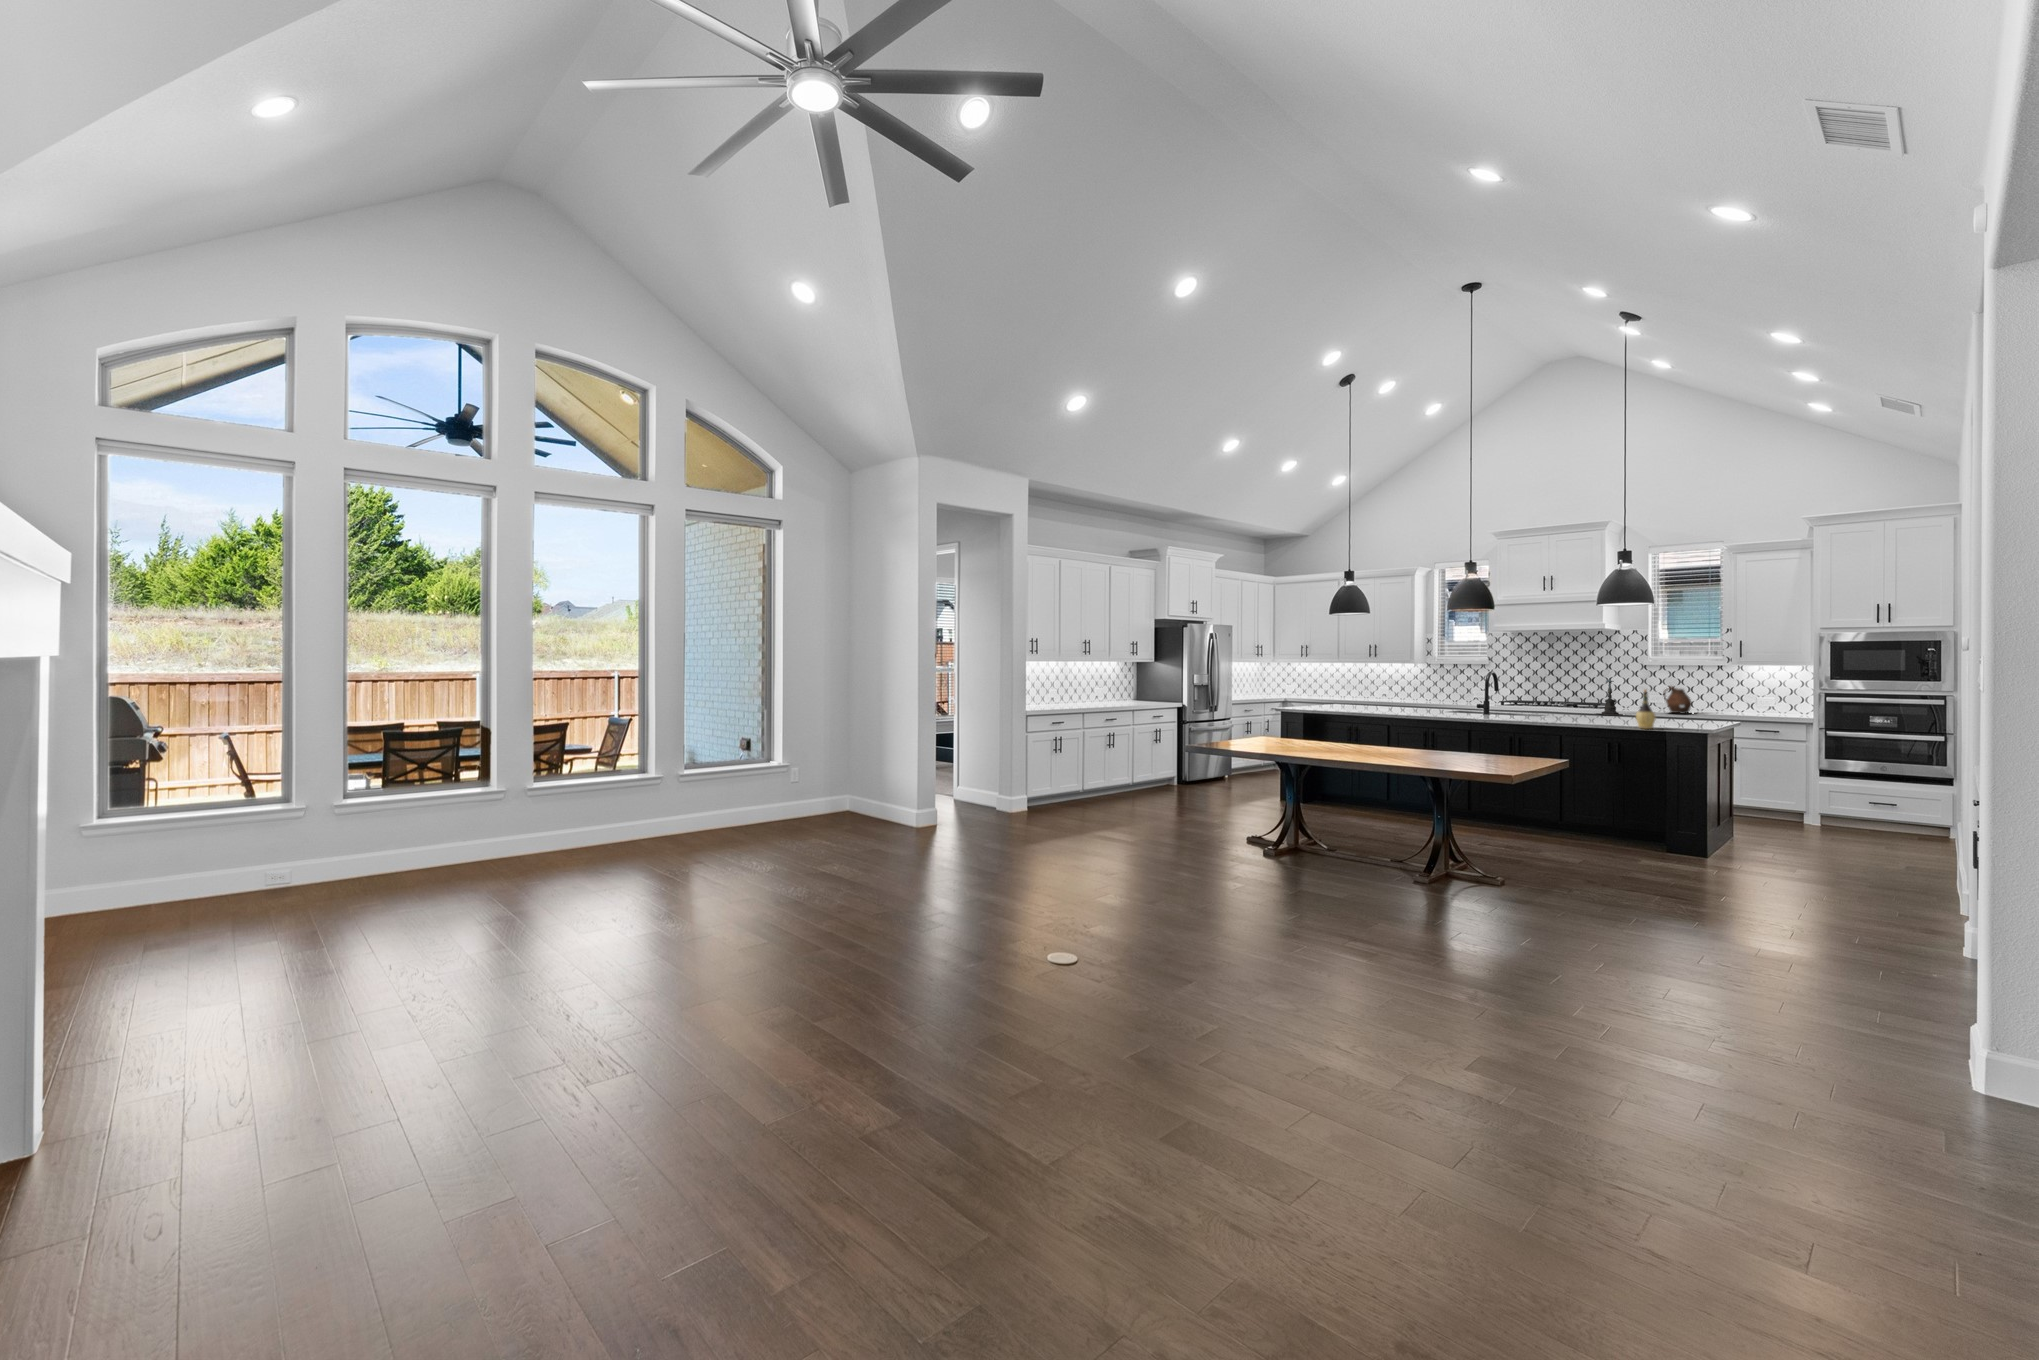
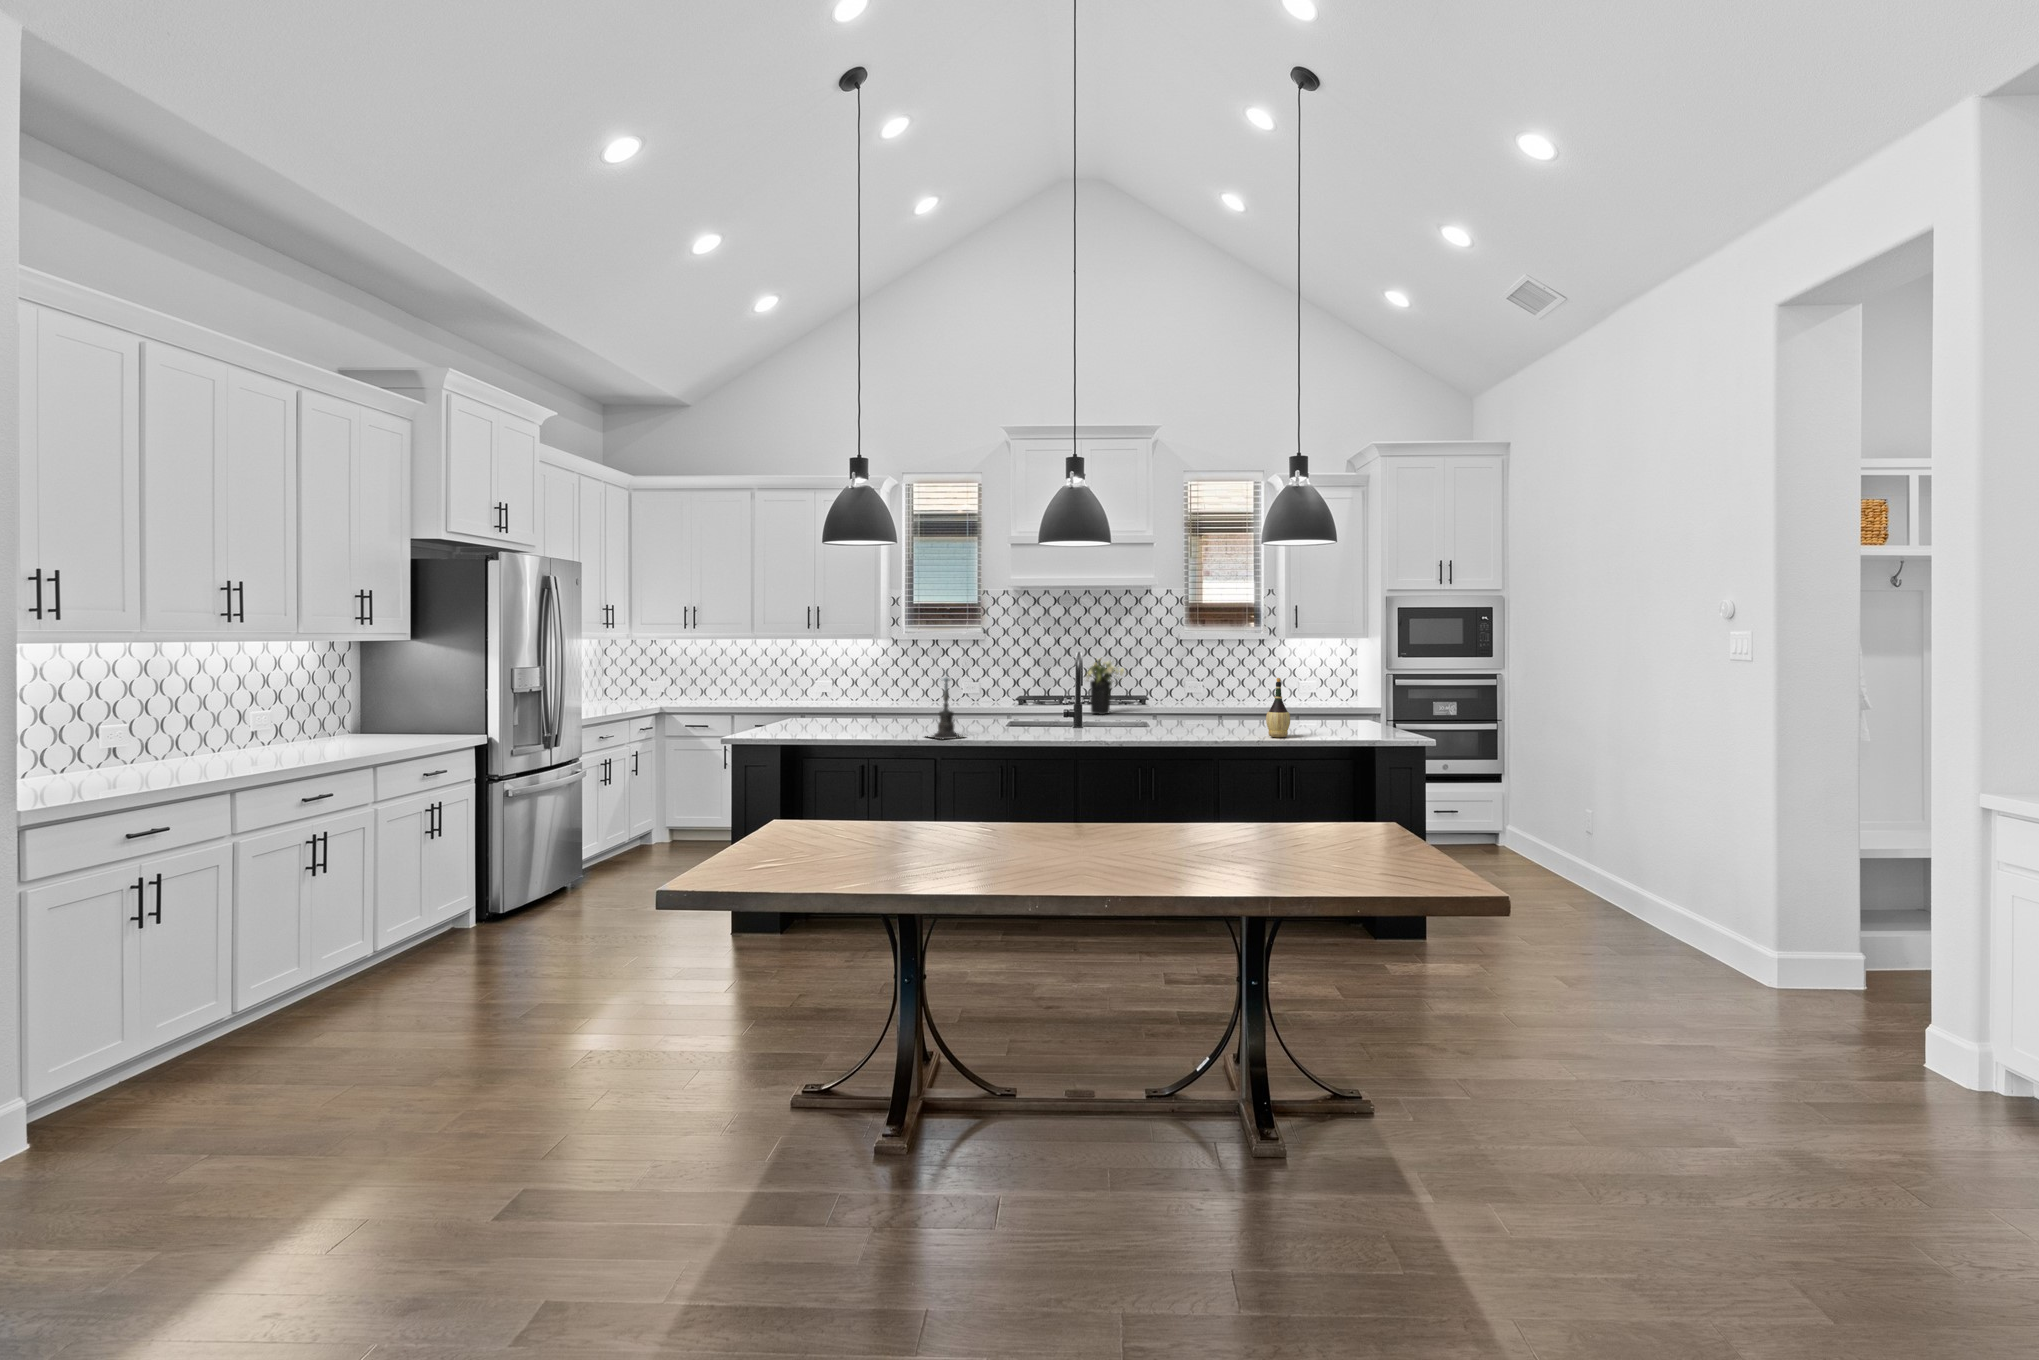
flower arrangement: none [1541,676,1578,714] -> present [1086,659,1124,715]
candle holder: present [1601,680,1620,715] -> present [930,677,963,739]
ceramic pitcher: present [1663,686,1692,714] -> none [1205,667,1239,706]

